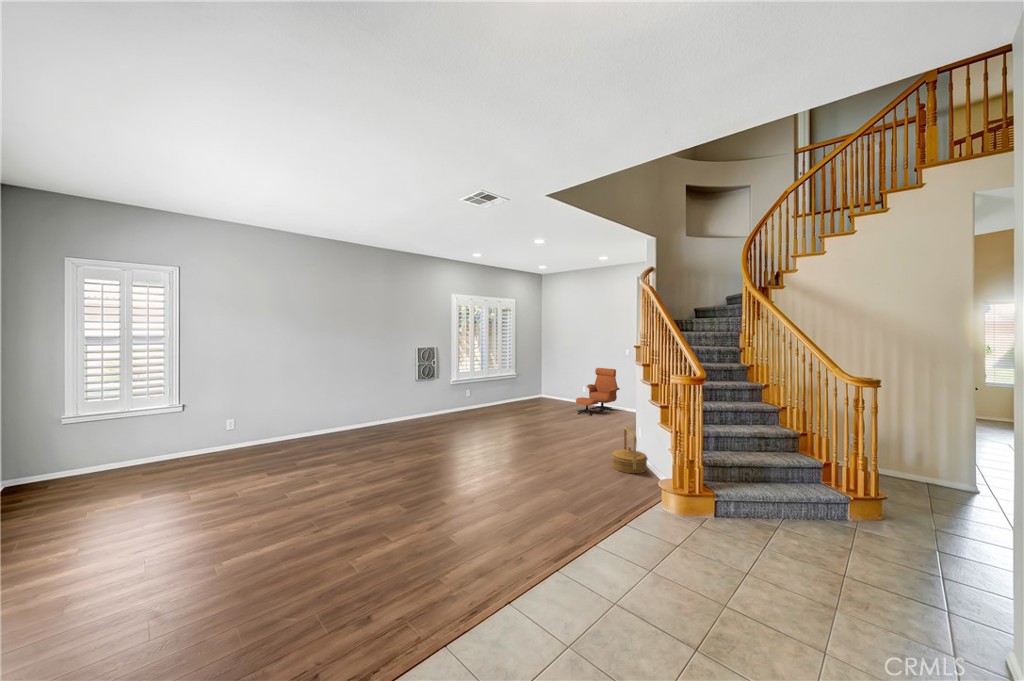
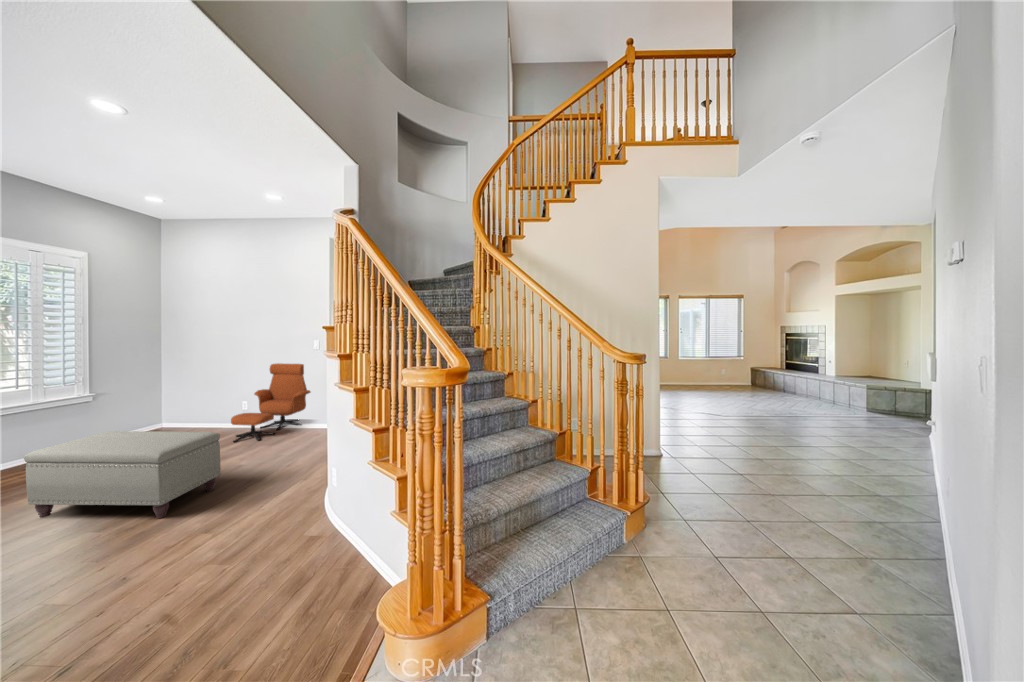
ottoman: none [510,396,578,439] -> present [24,431,220,518]
woven basket: present [612,428,648,473] -> none [278,474,351,572]

